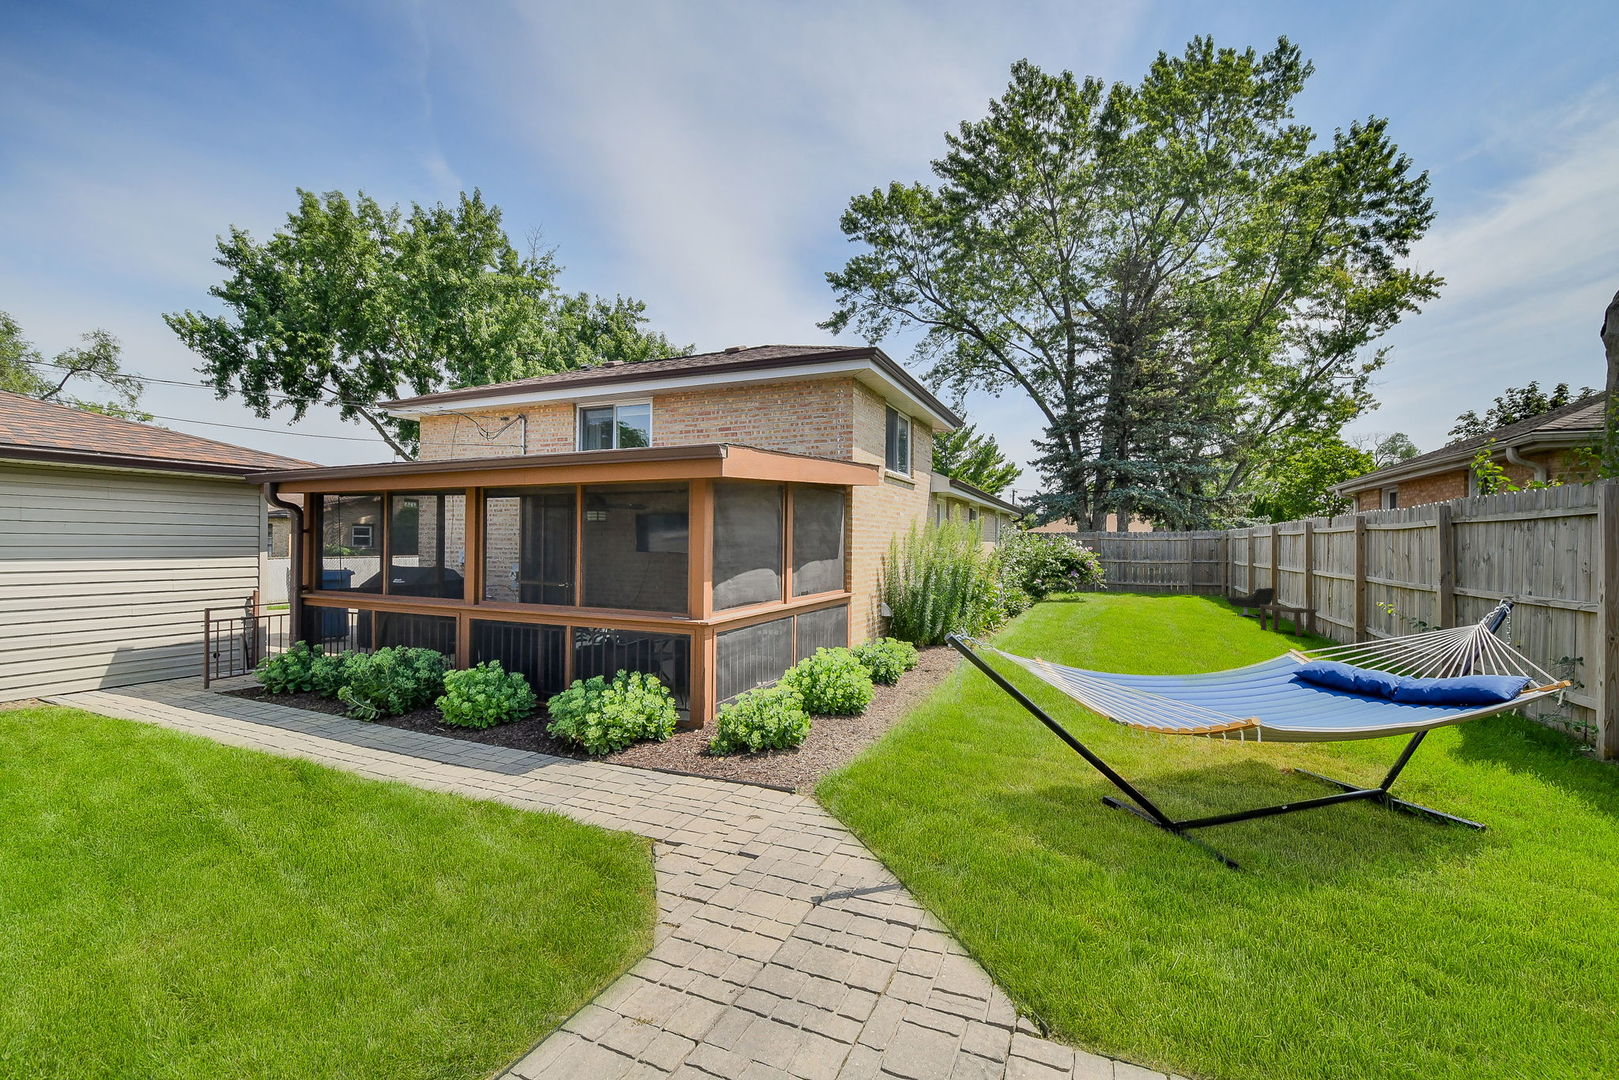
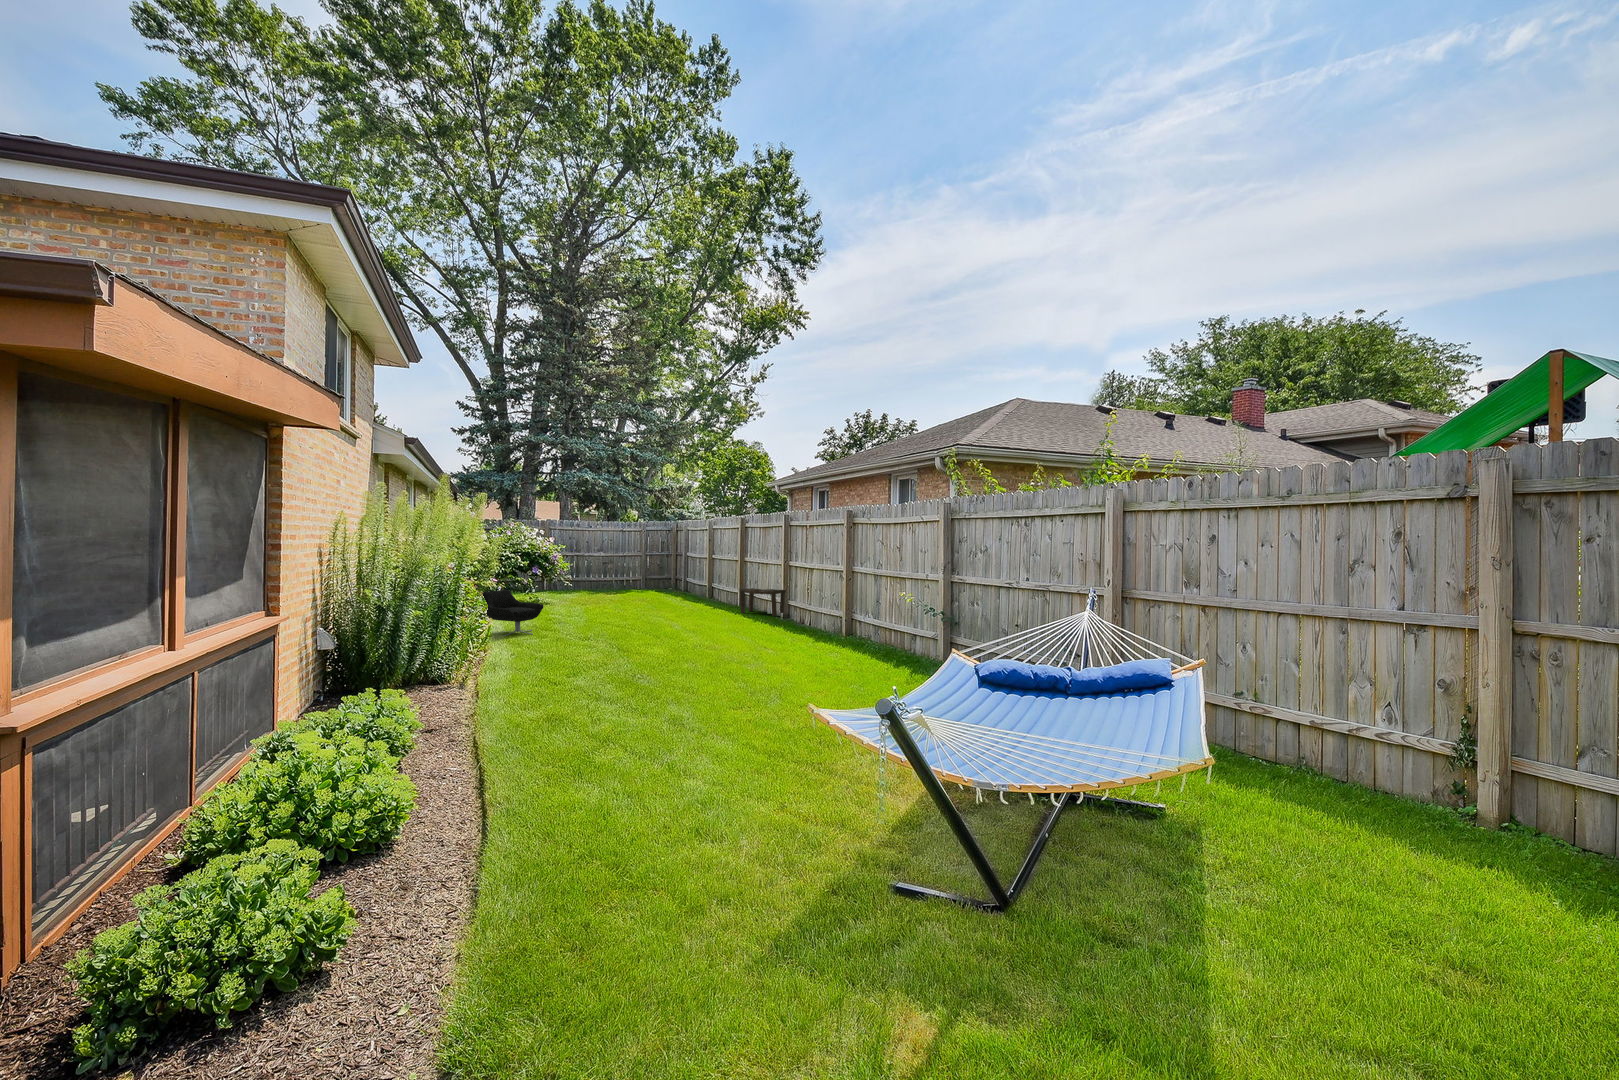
lounge chair: present [1227,588,1275,617] -> present [482,590,544,636]

